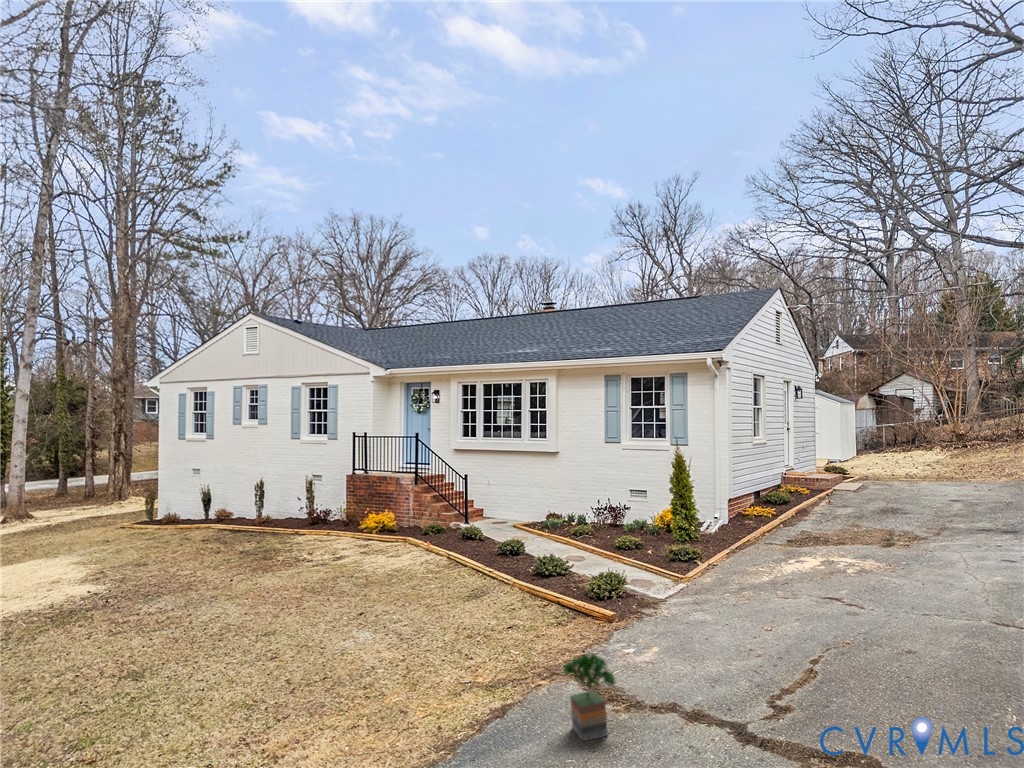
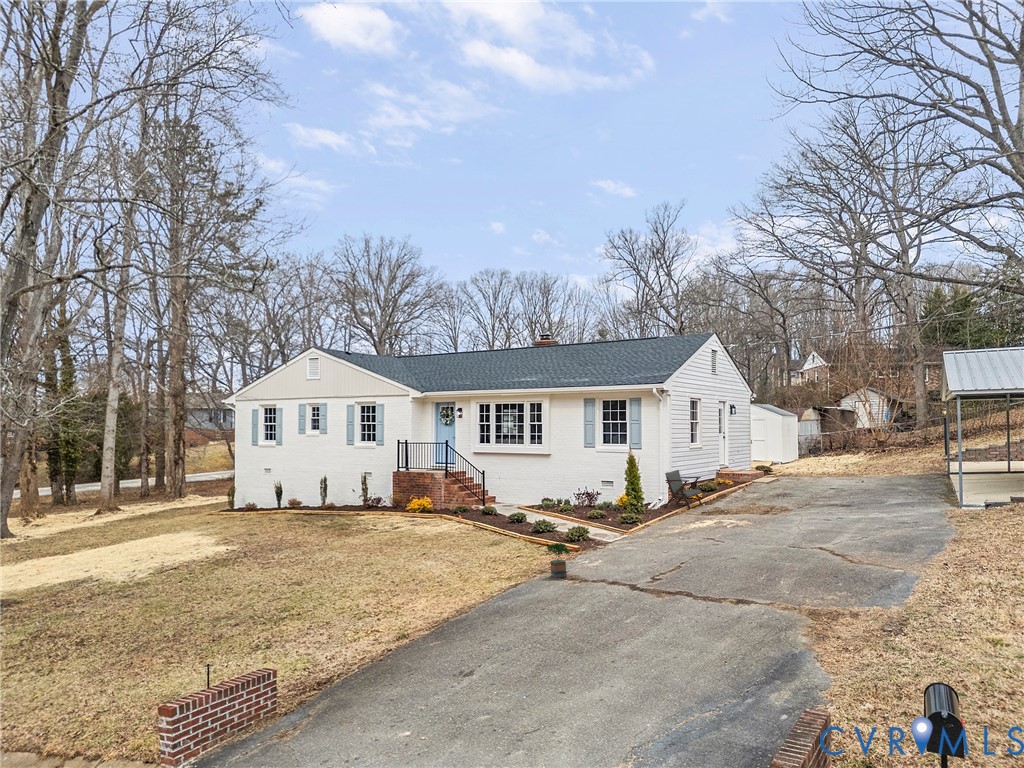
lounge chair: none [726,474,781,533] -> present [664,470,702,509]

